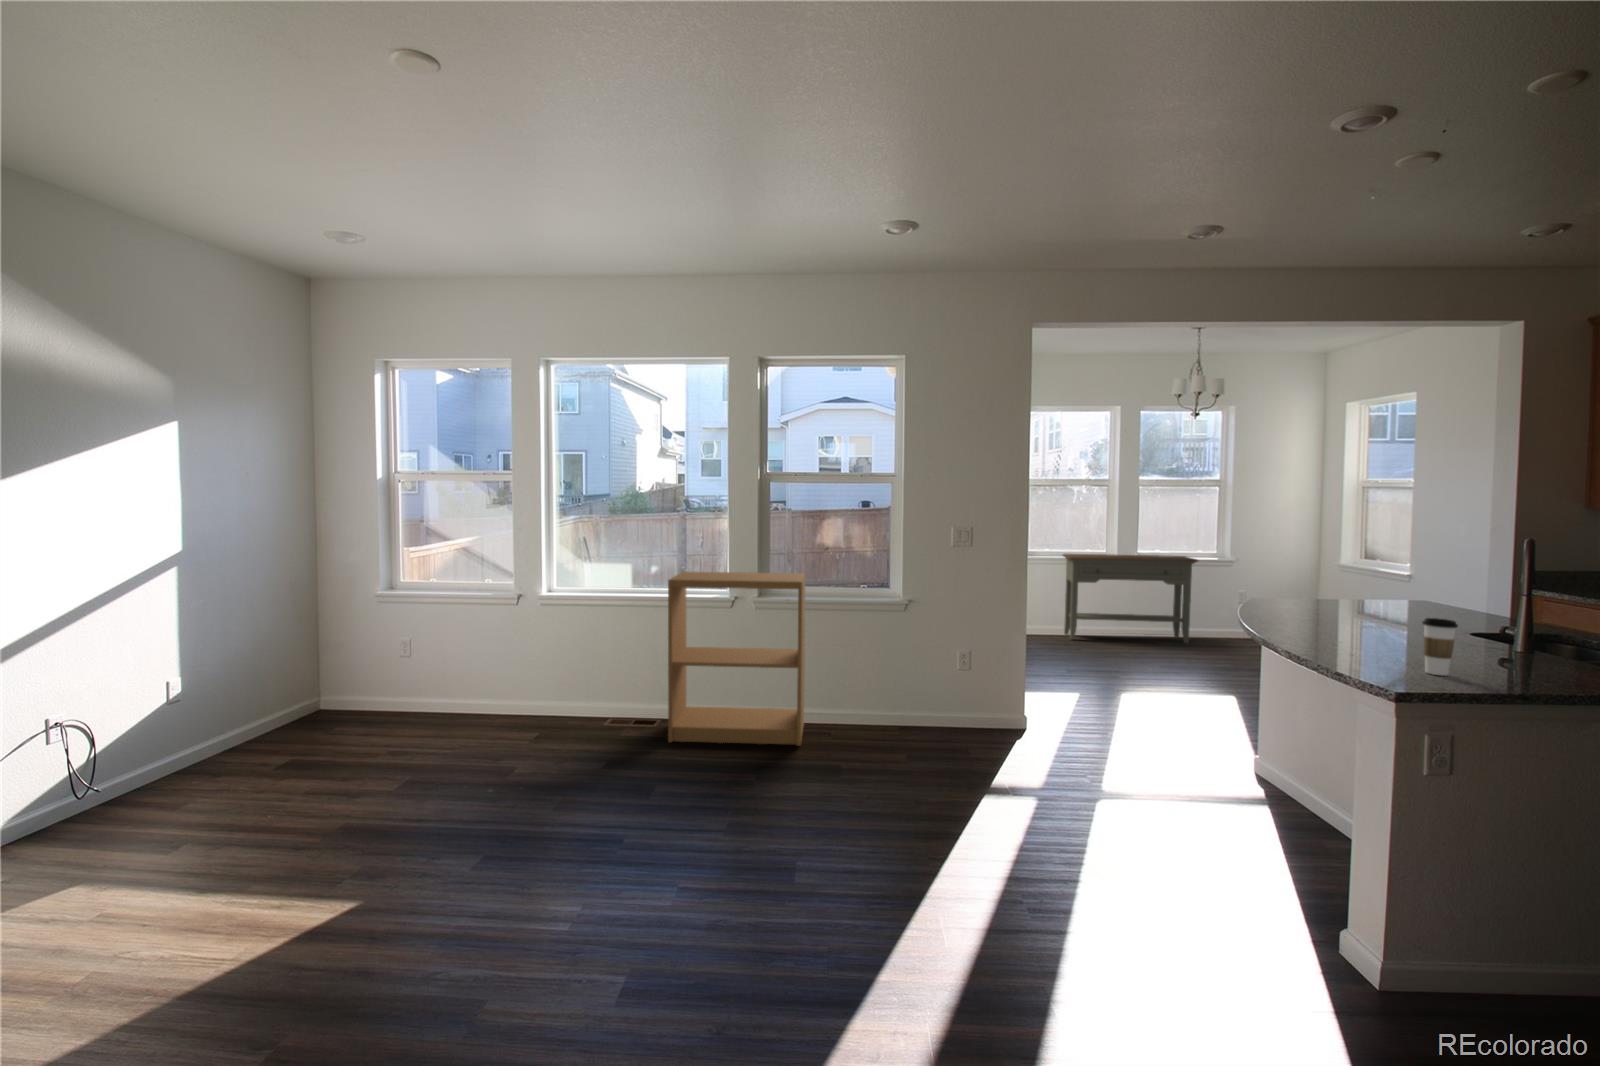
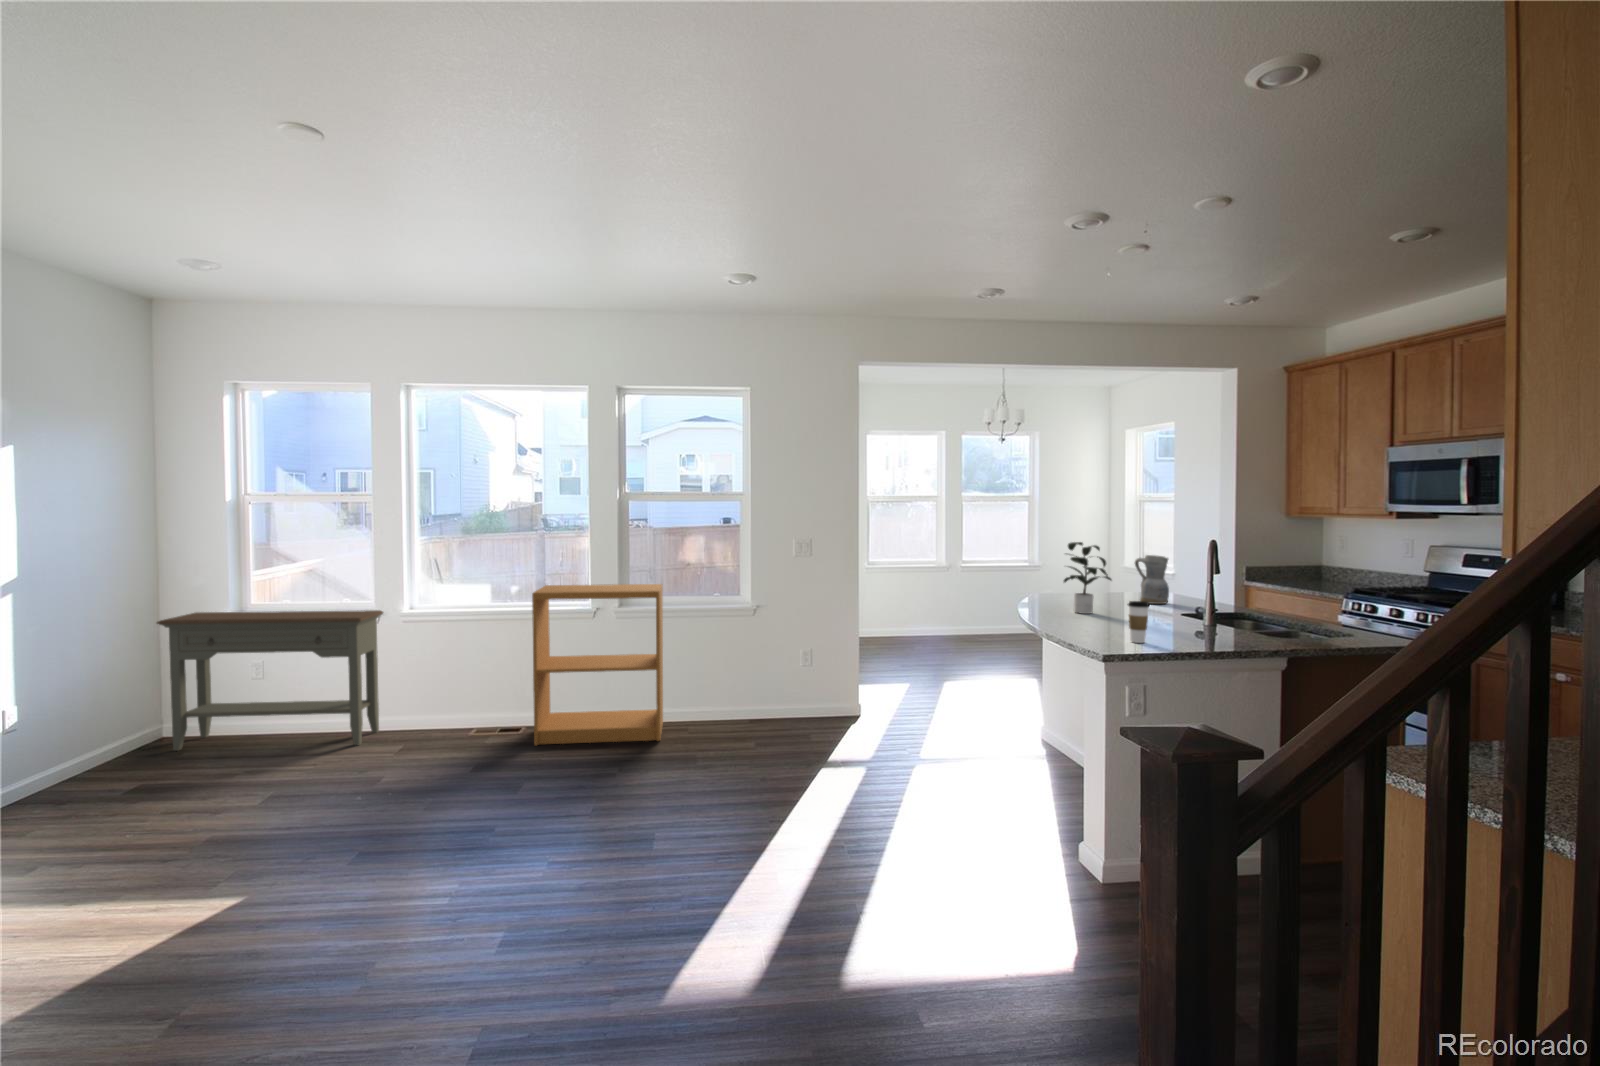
potted plant: none [1295,536,1397,628] -> present [1064,542,1112,614]
console table: present [1063,554,1198,643] -> present [157,610,383,751]
ceramic pitcher: none [1397,555,1450,618] -> present [1135,555,1169,604]

